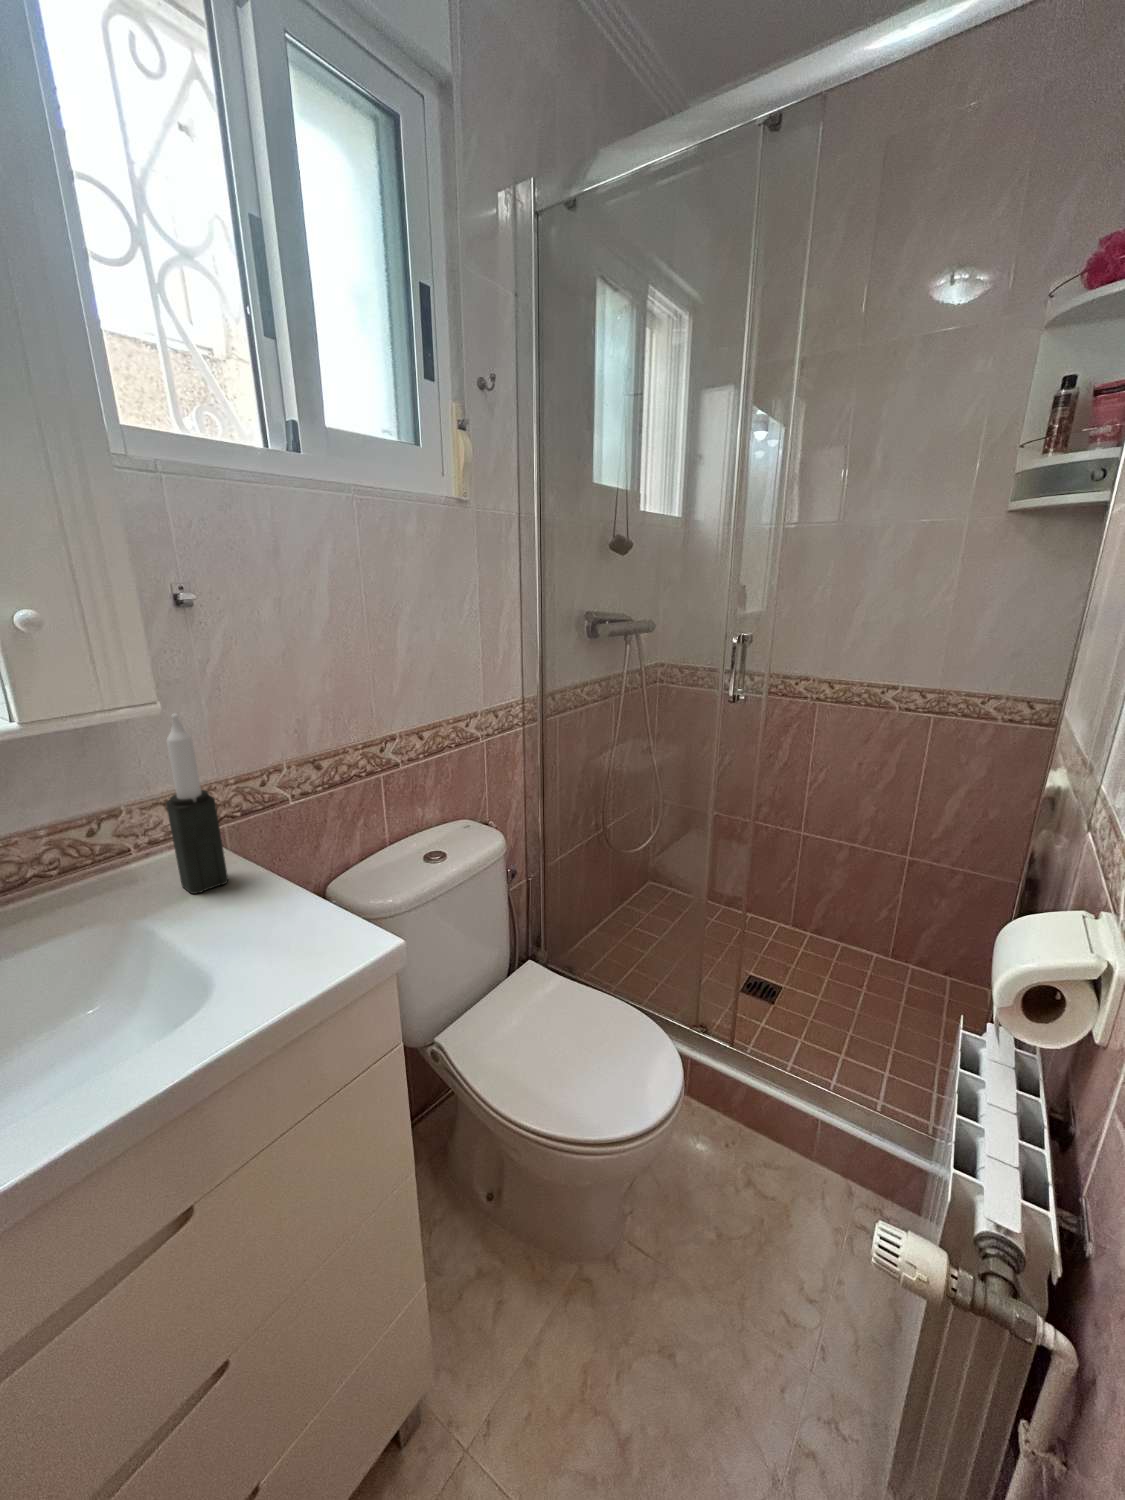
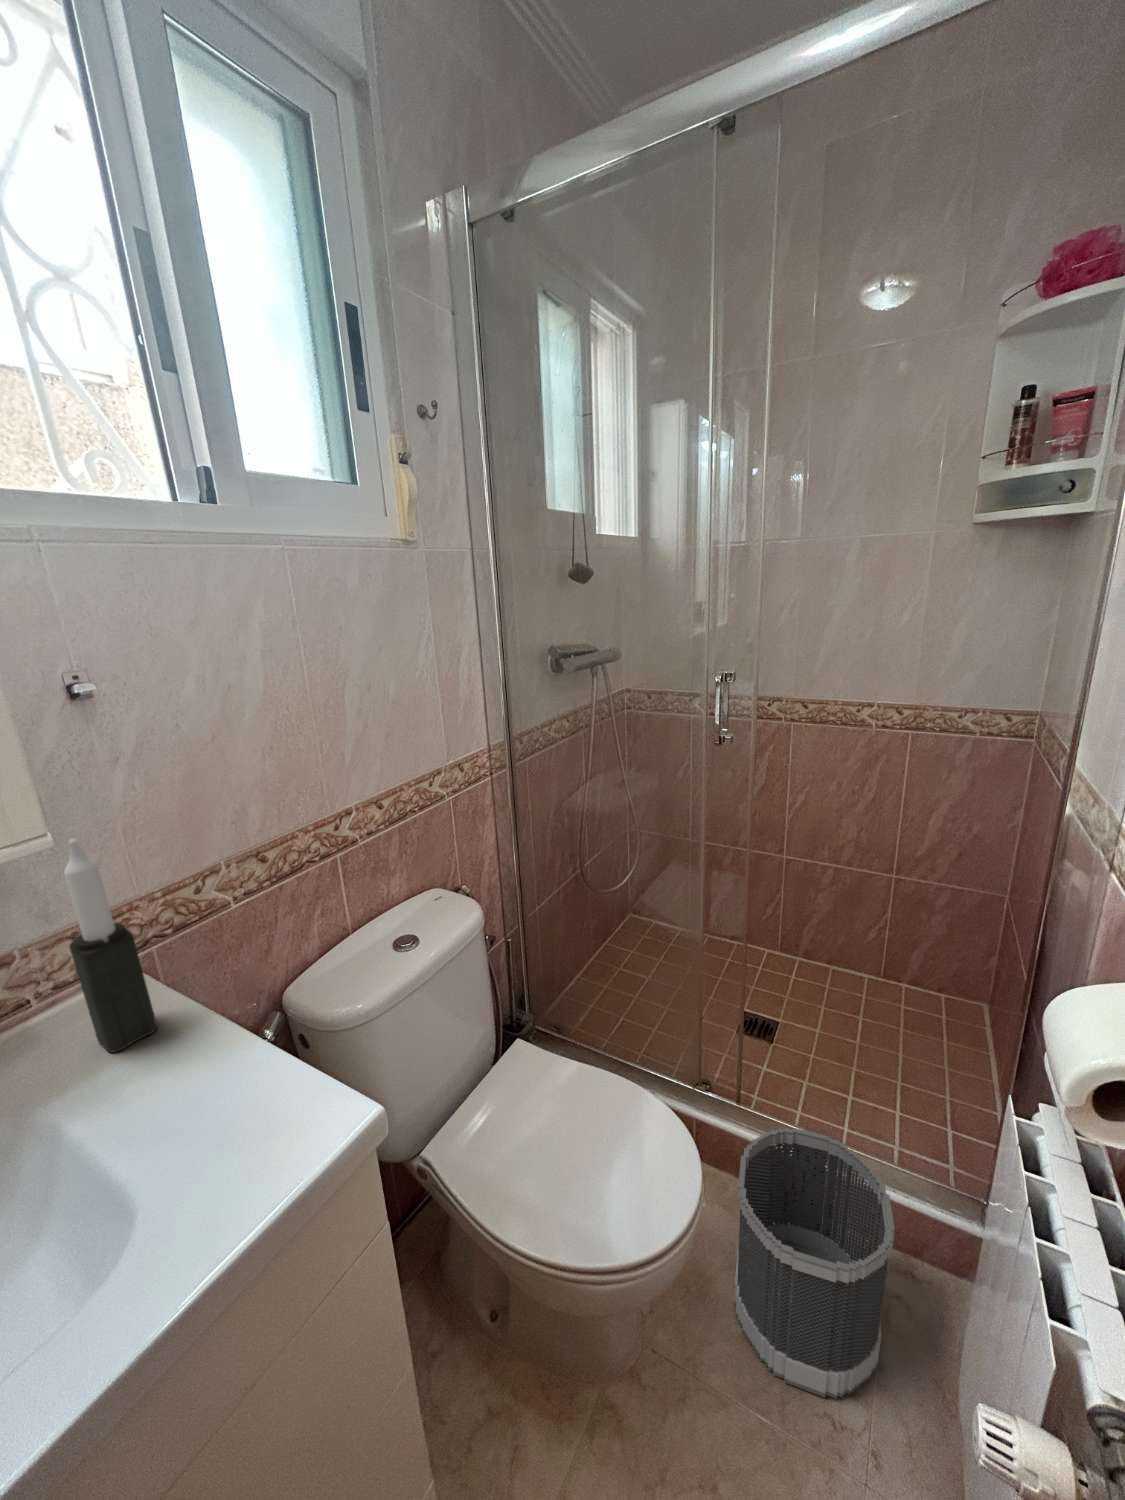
wastebasket: none [710,1063,860,1302] -> present [734,1127,895,1398]

